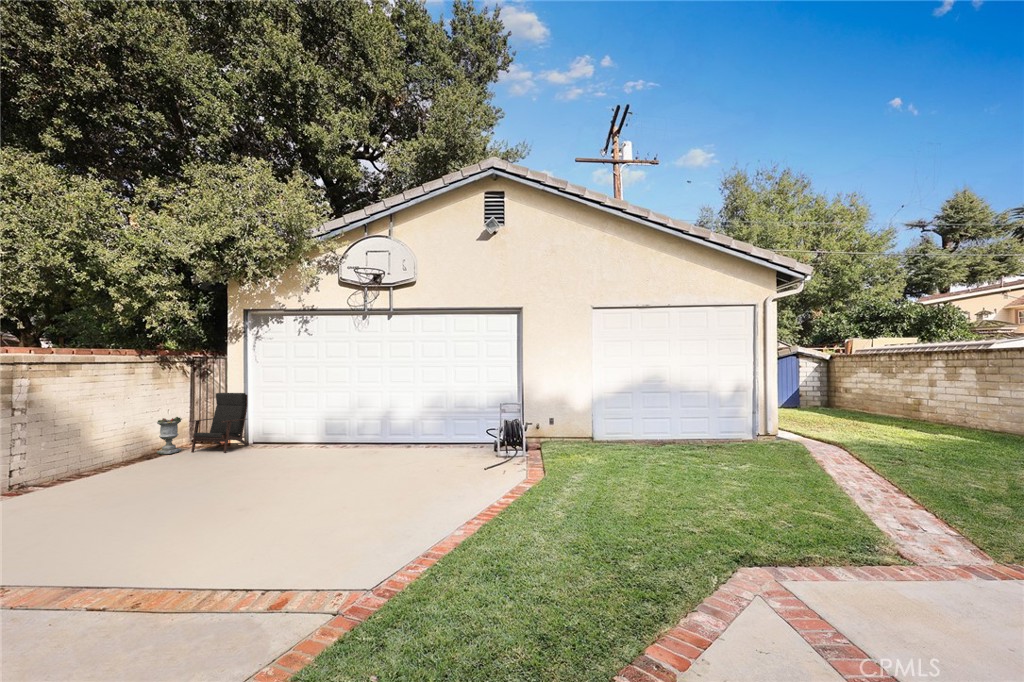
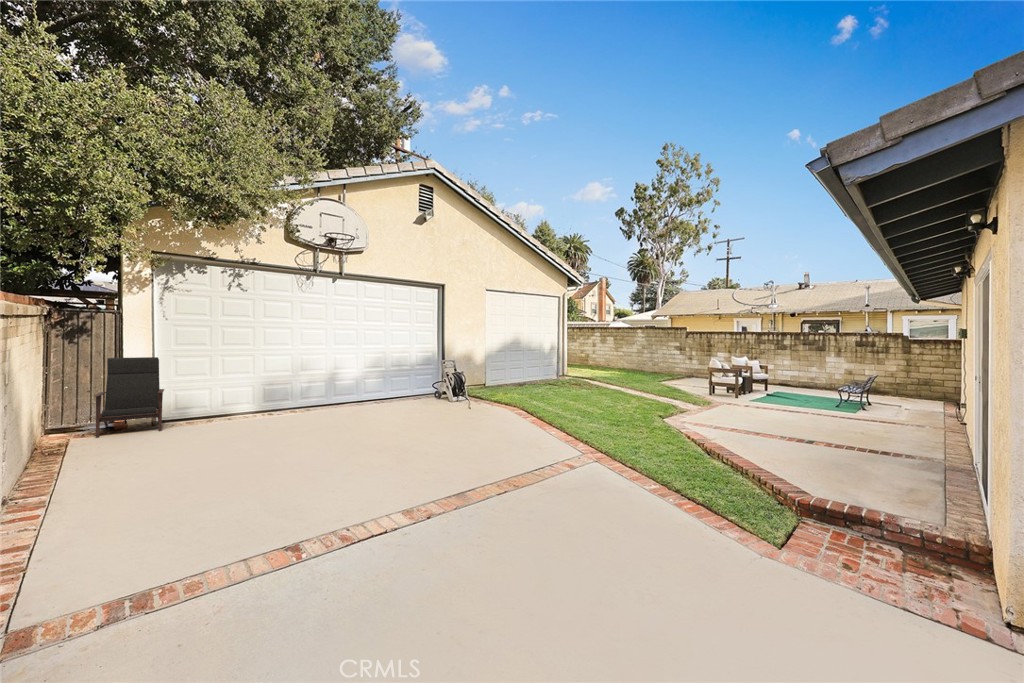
planter: present [157,417,182,455] -> none [32,391,74,446]

